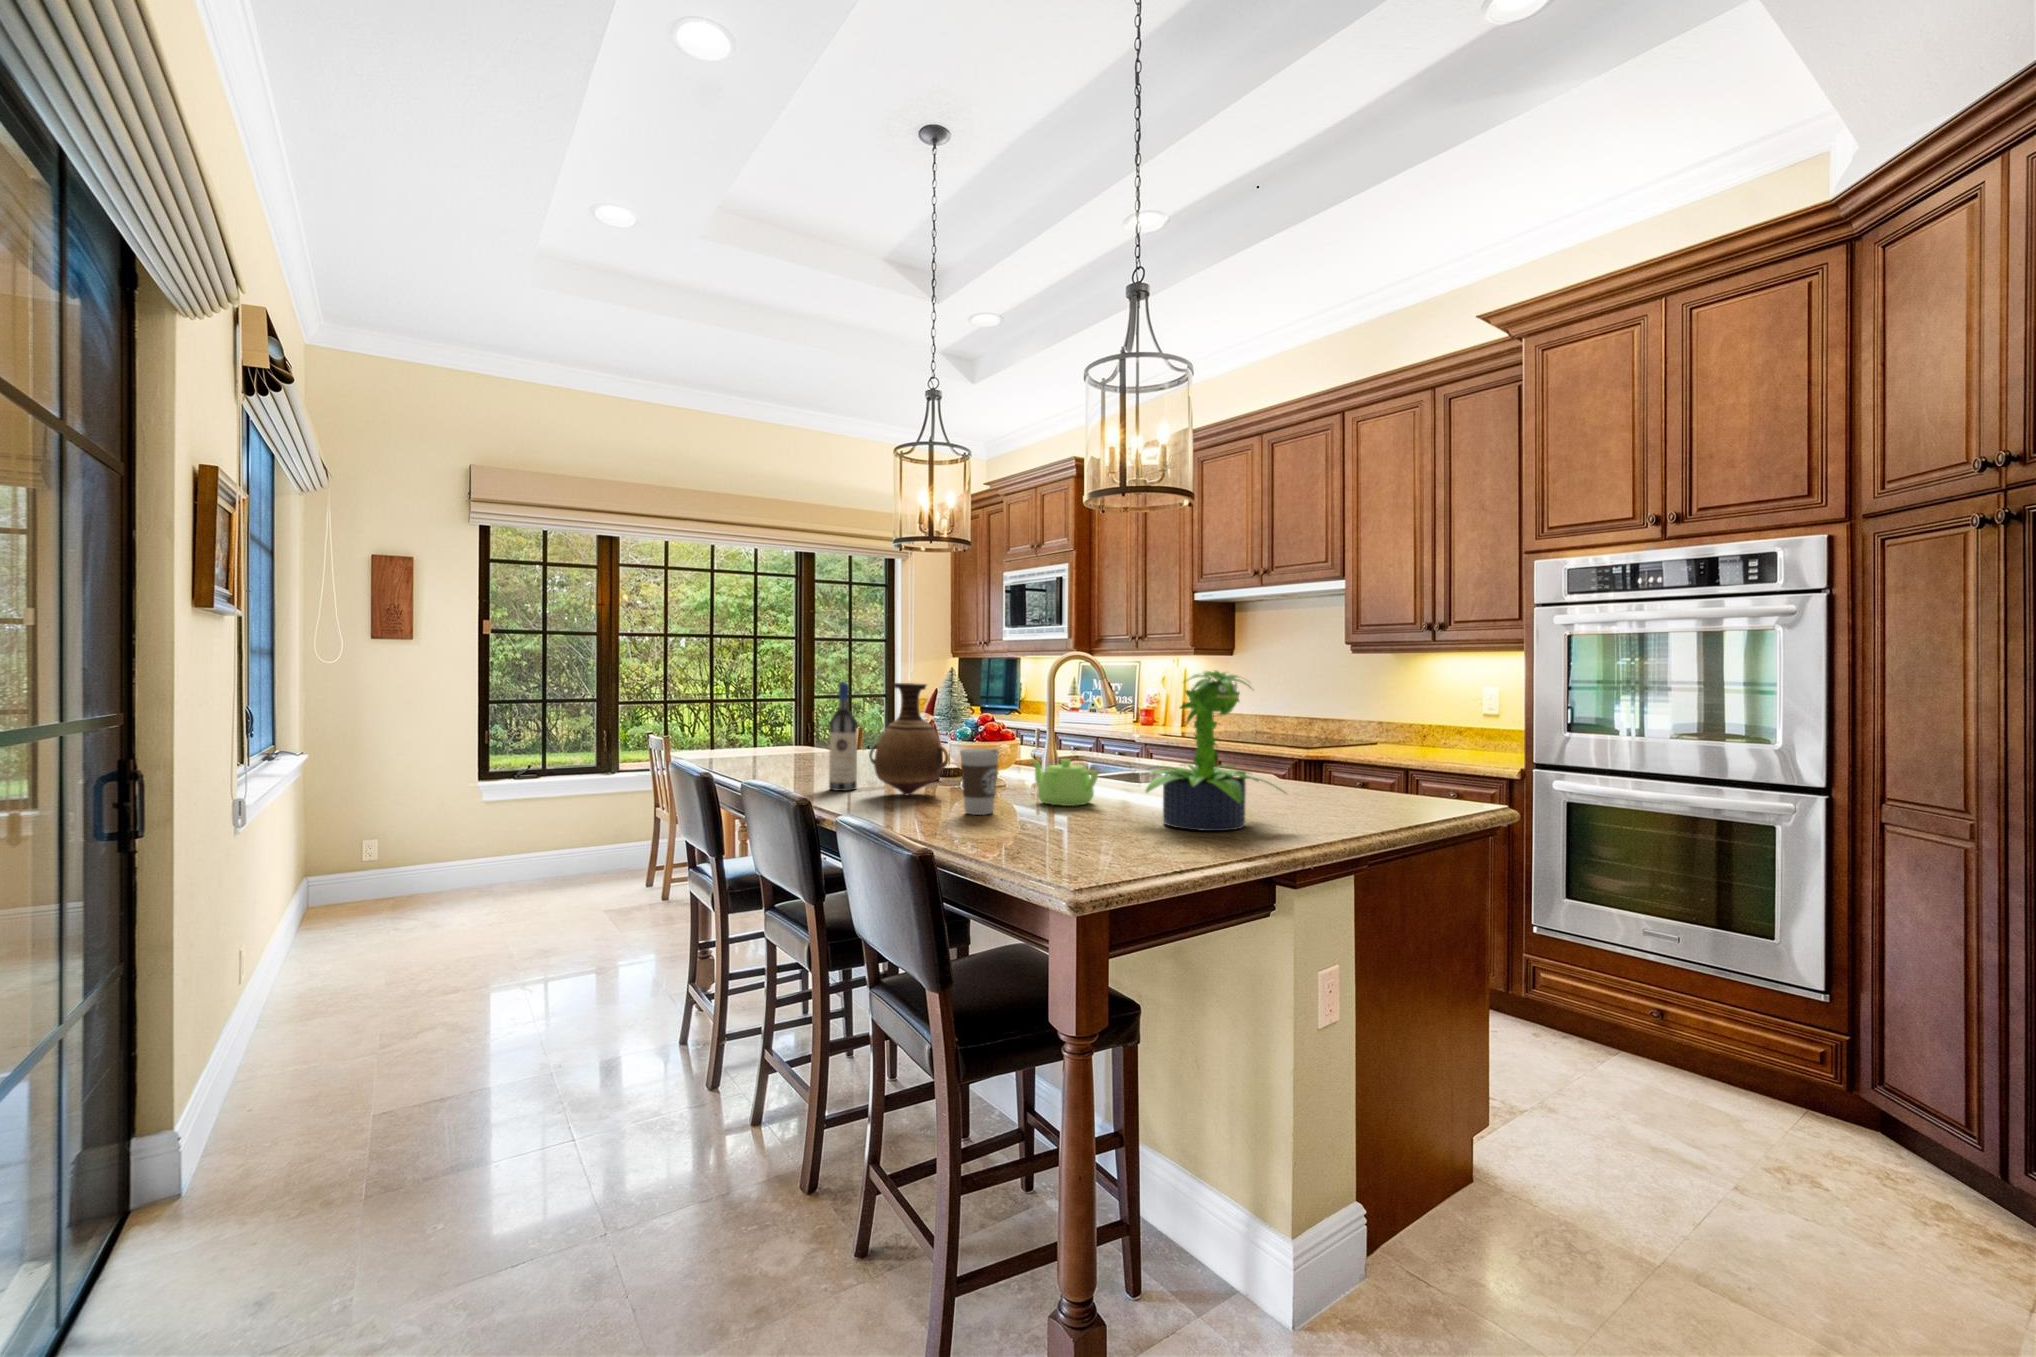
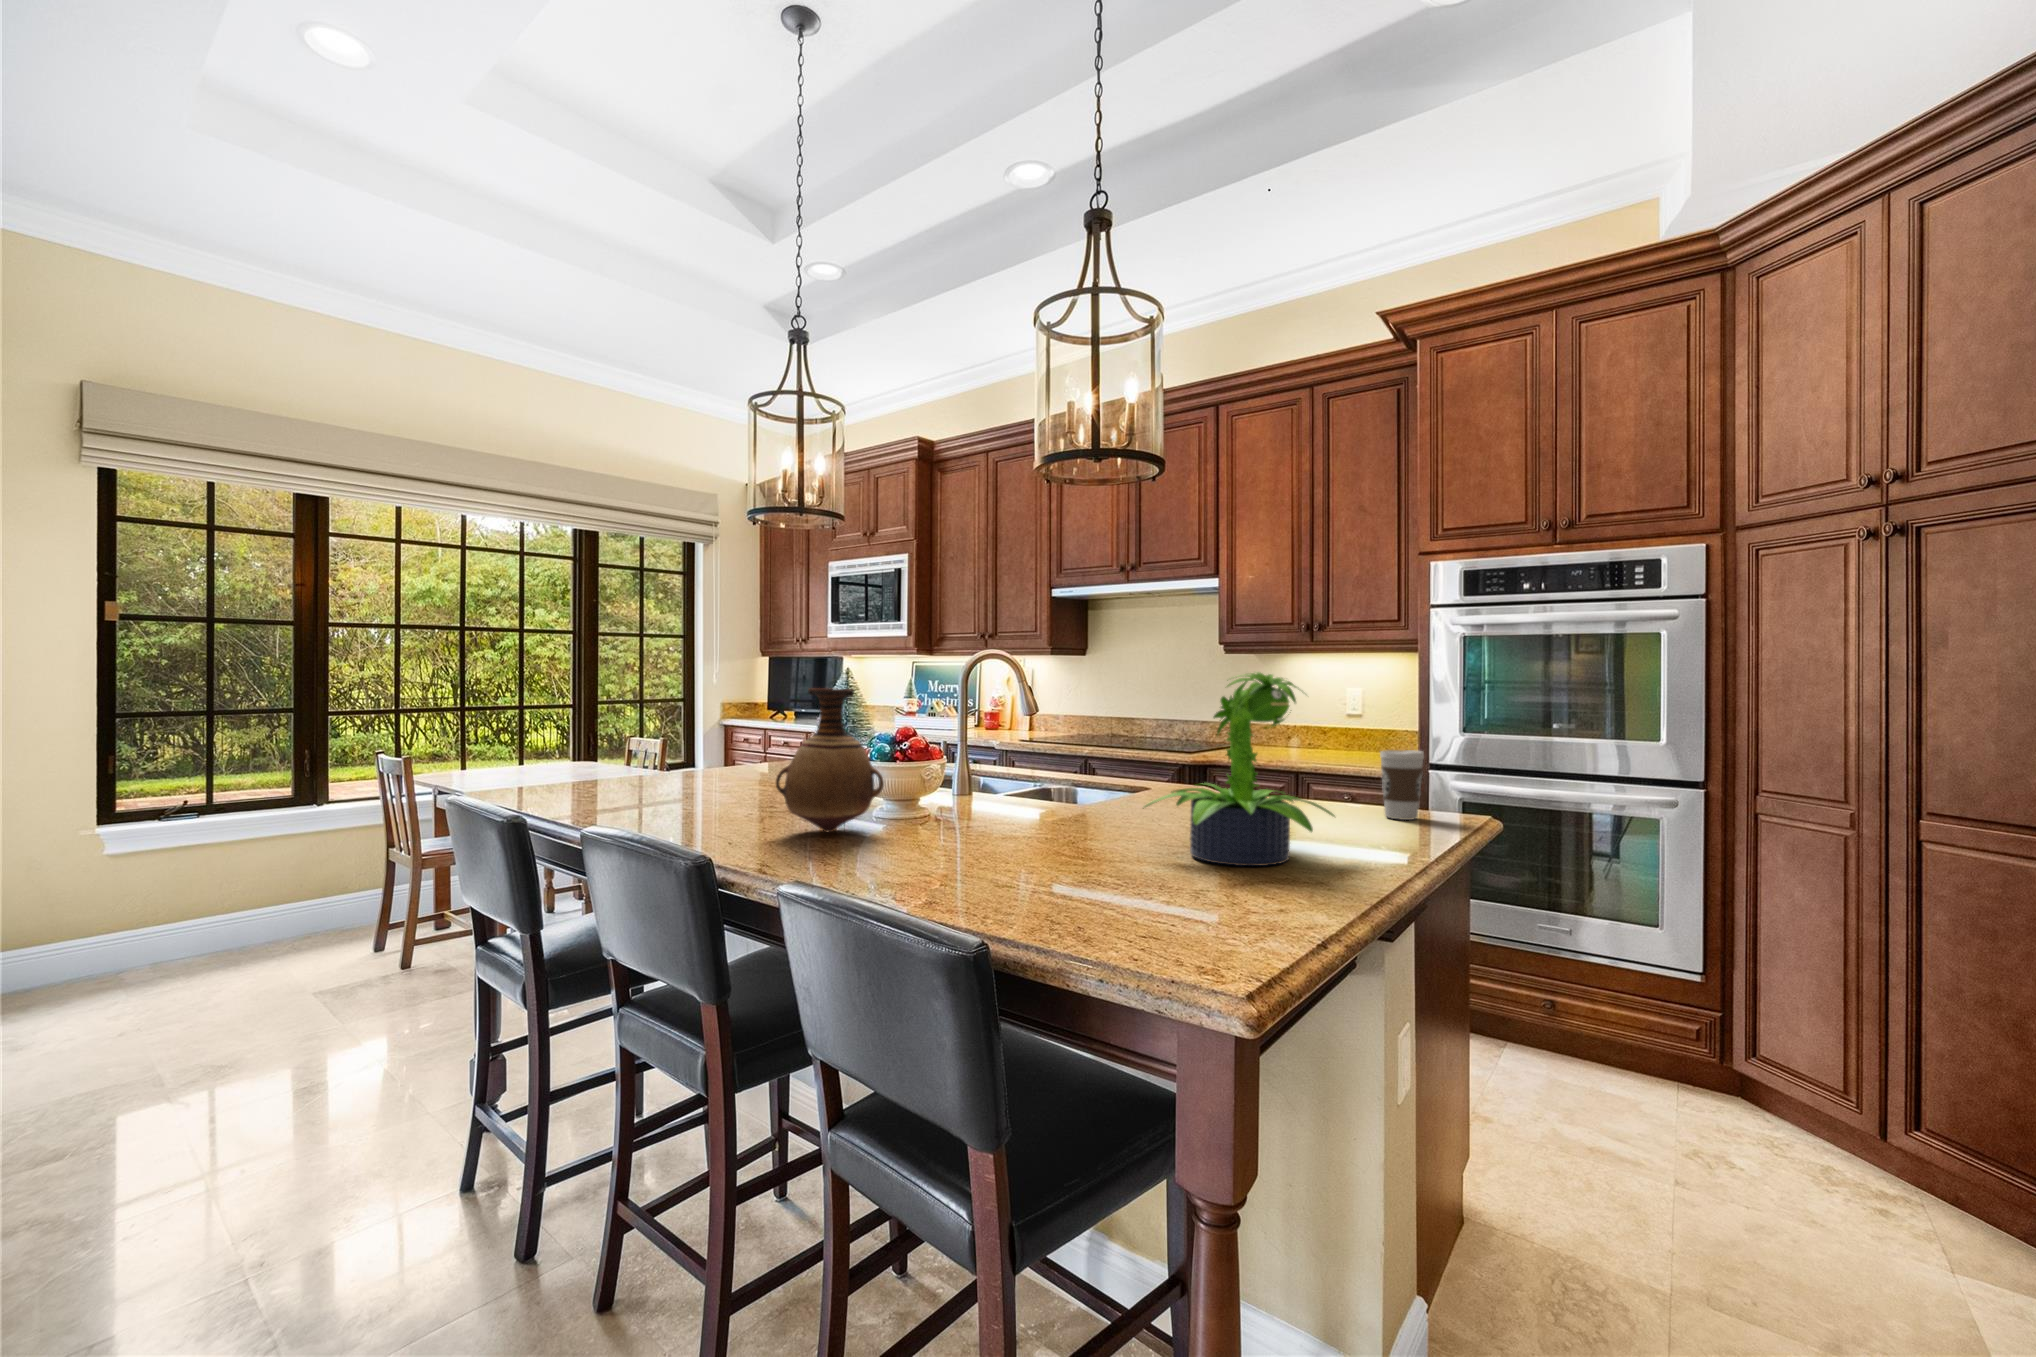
wine bottle: present [829,682,857,791] -> none [712,687,750,829]
coffee cup: present [960,748,999,815] -> present [1380,750,1424,820]
teapot: present [1032,759,1098,806] -> none [991,781,1083,838]

